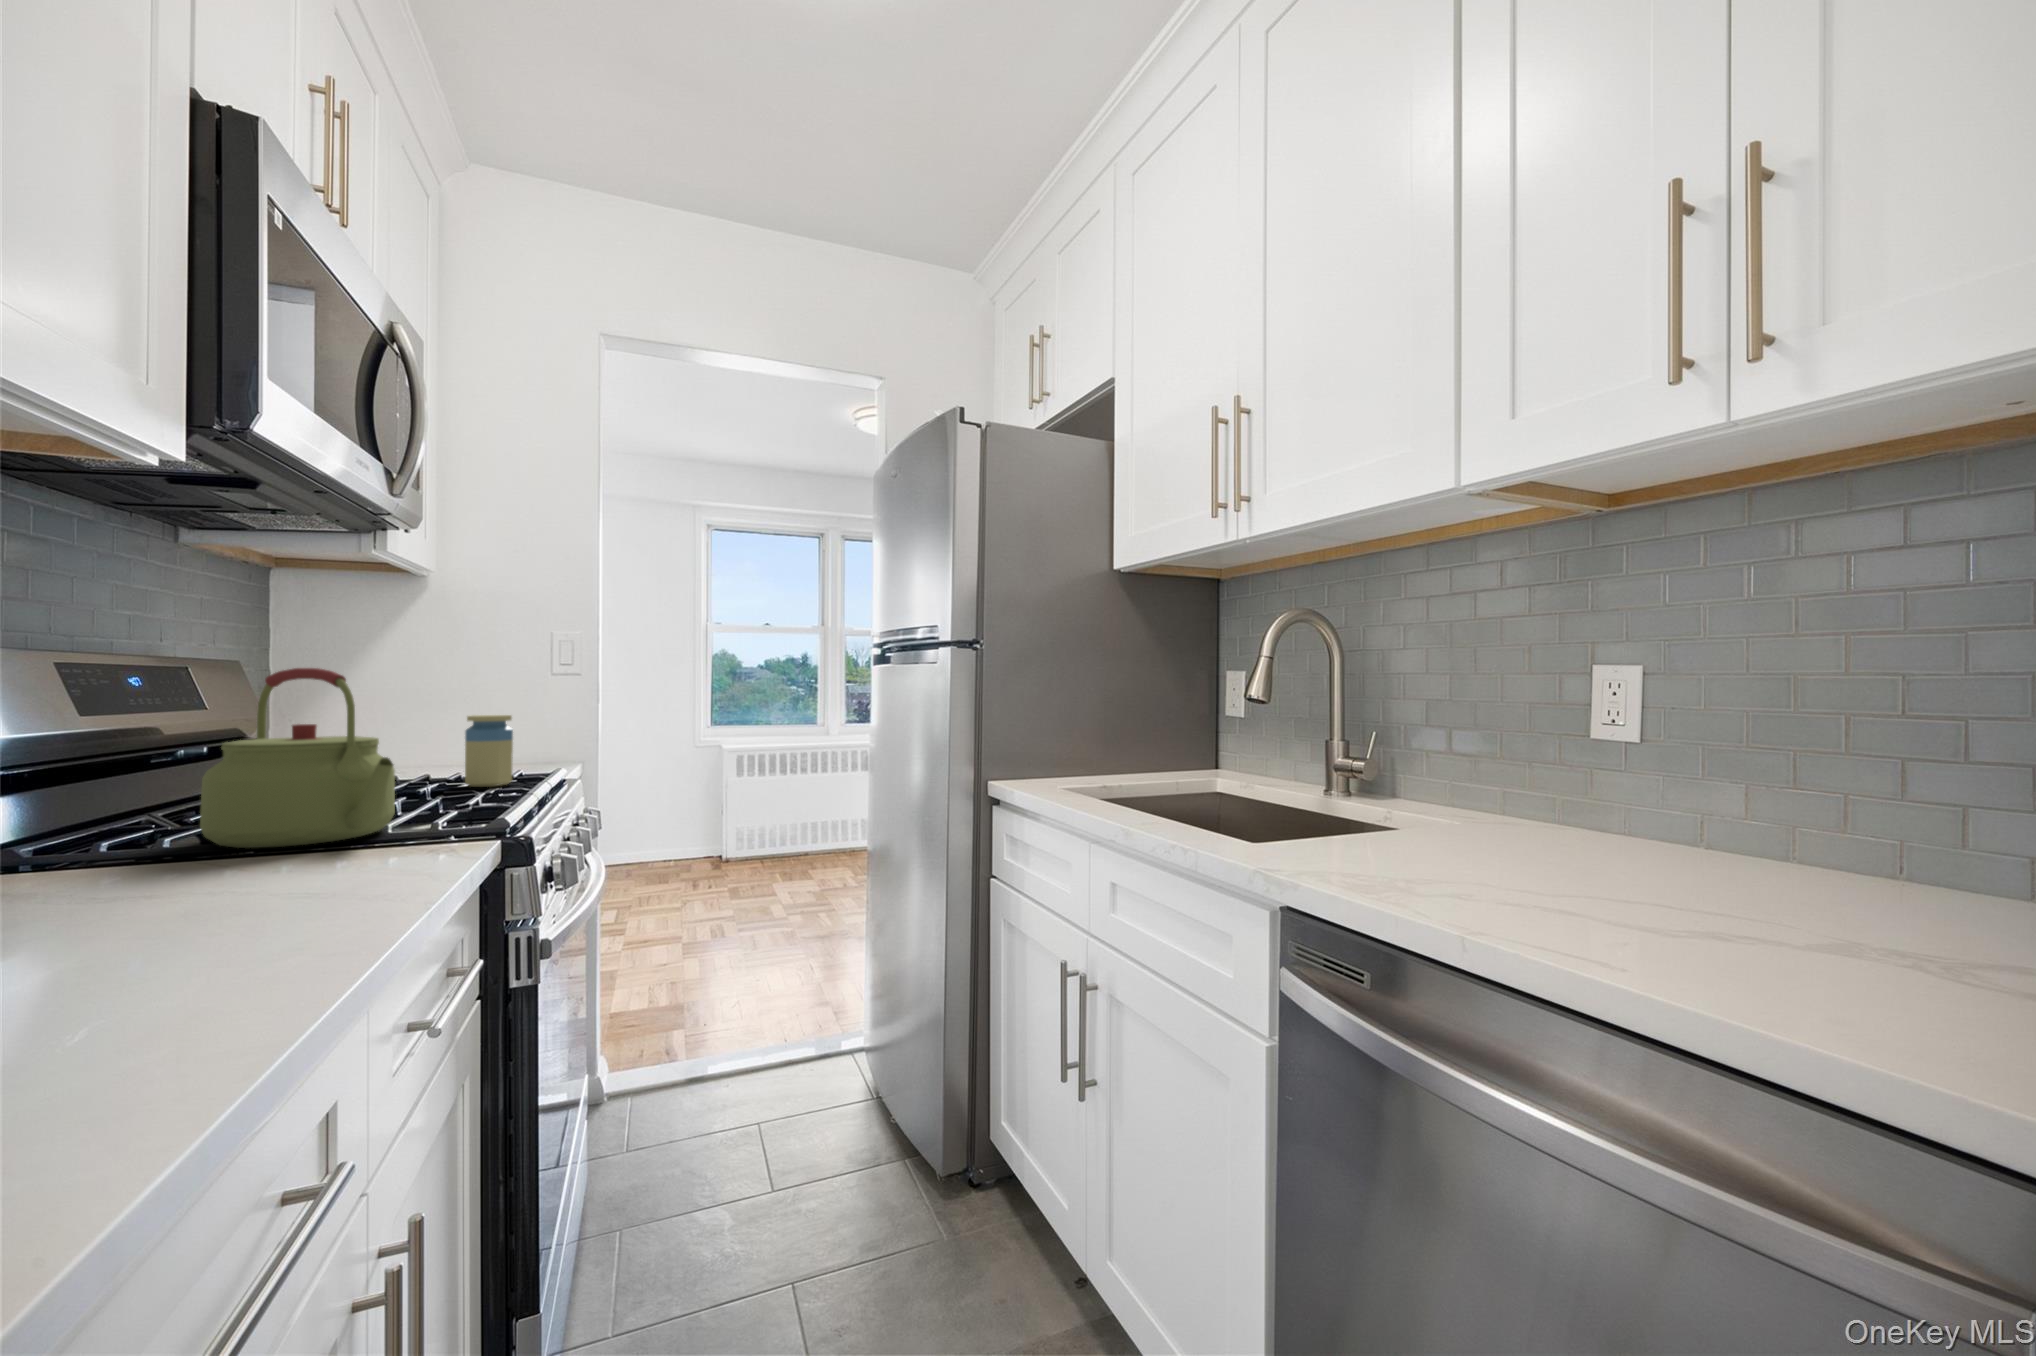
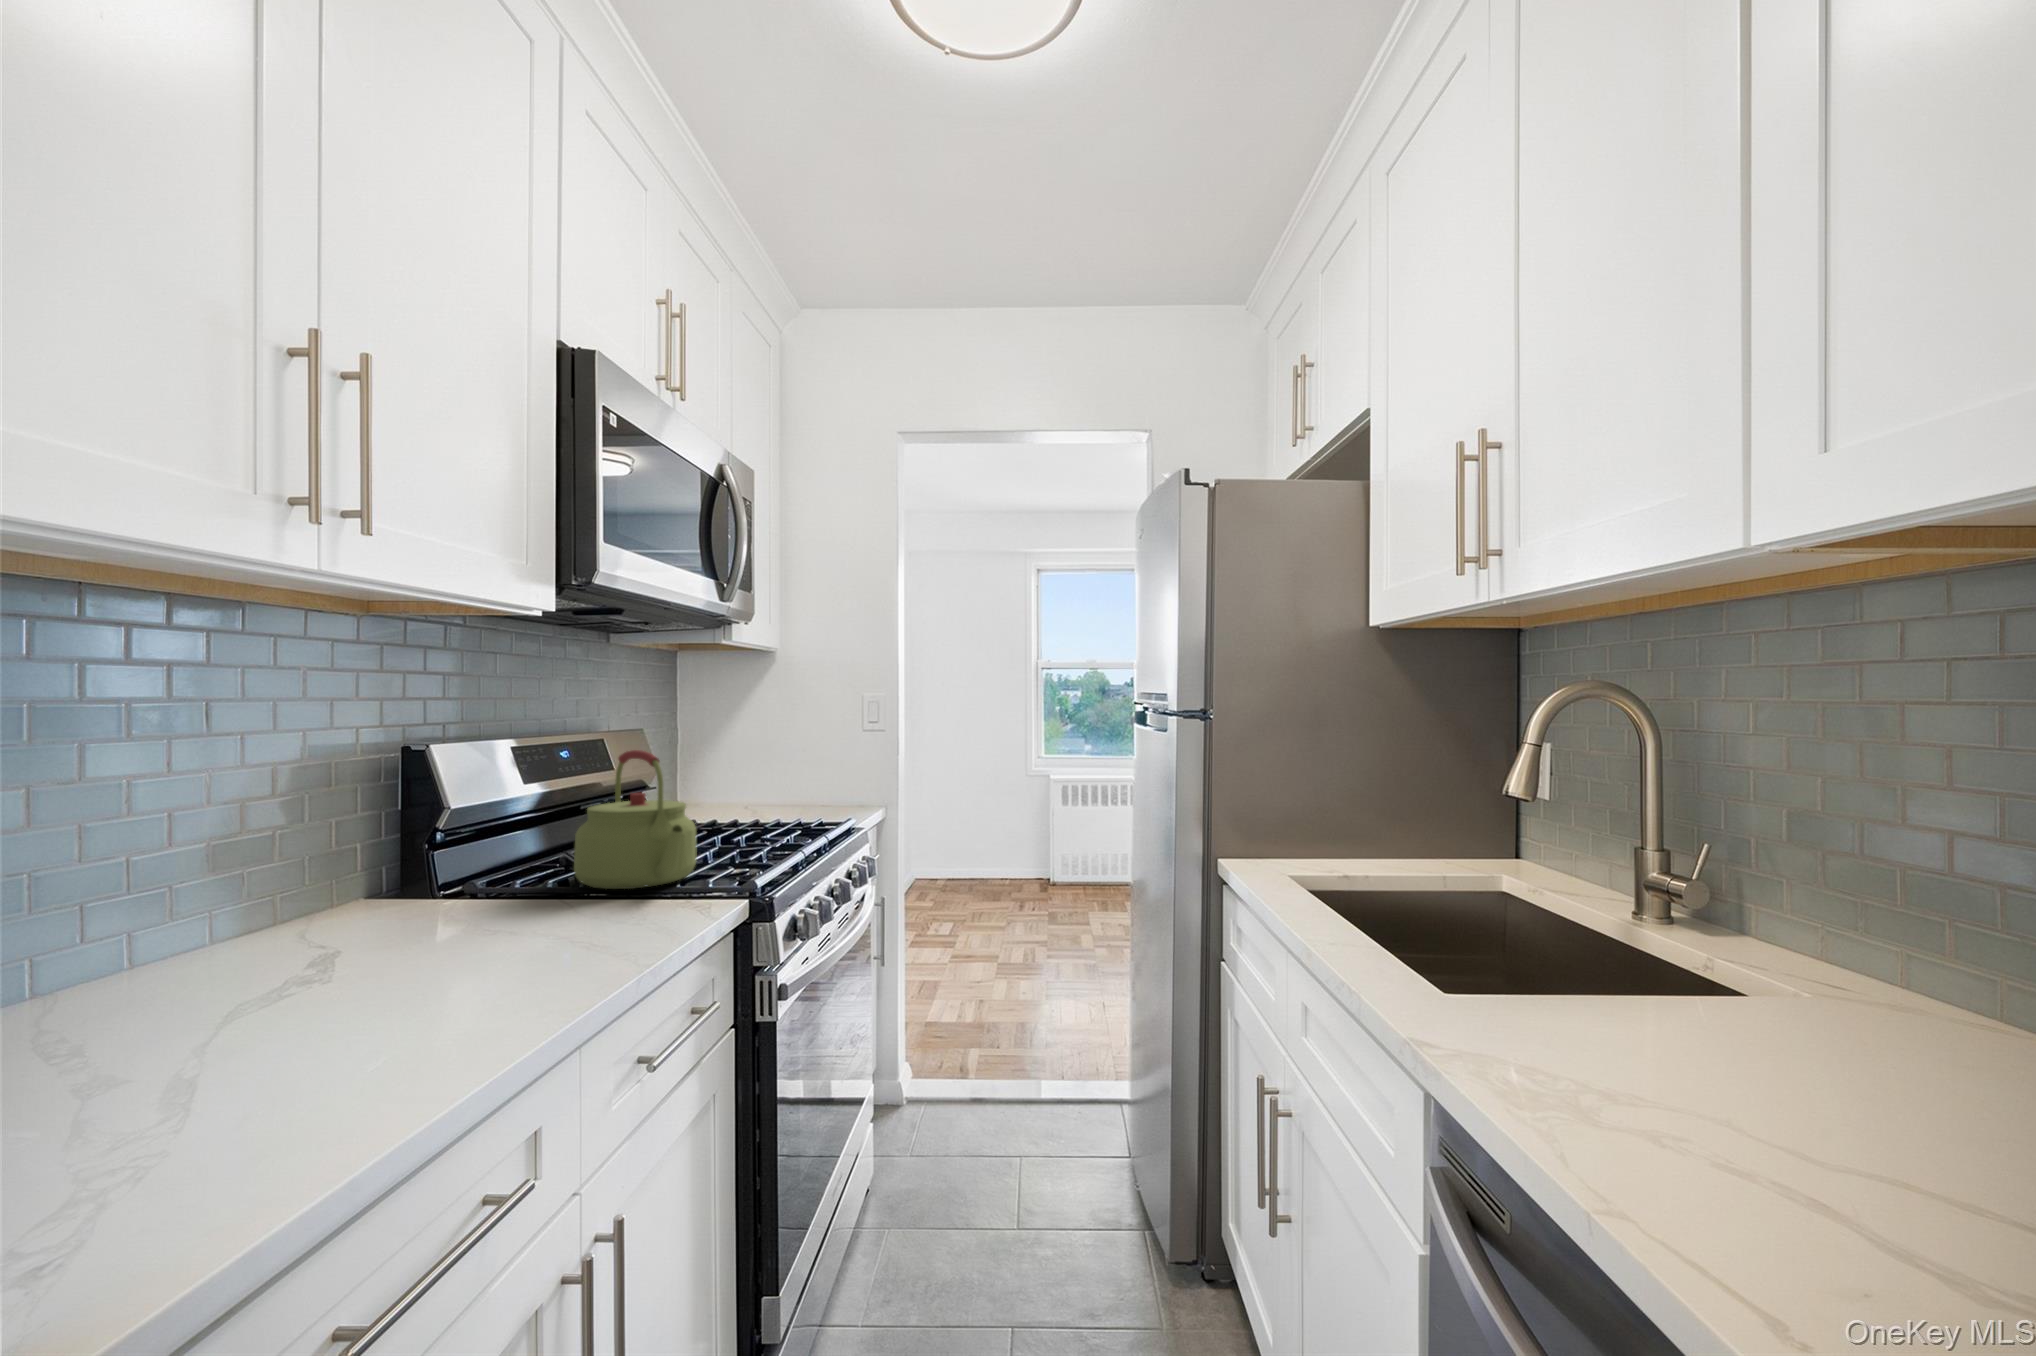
jar: present [465,715,513,787] -> none [777,771,813,833]

